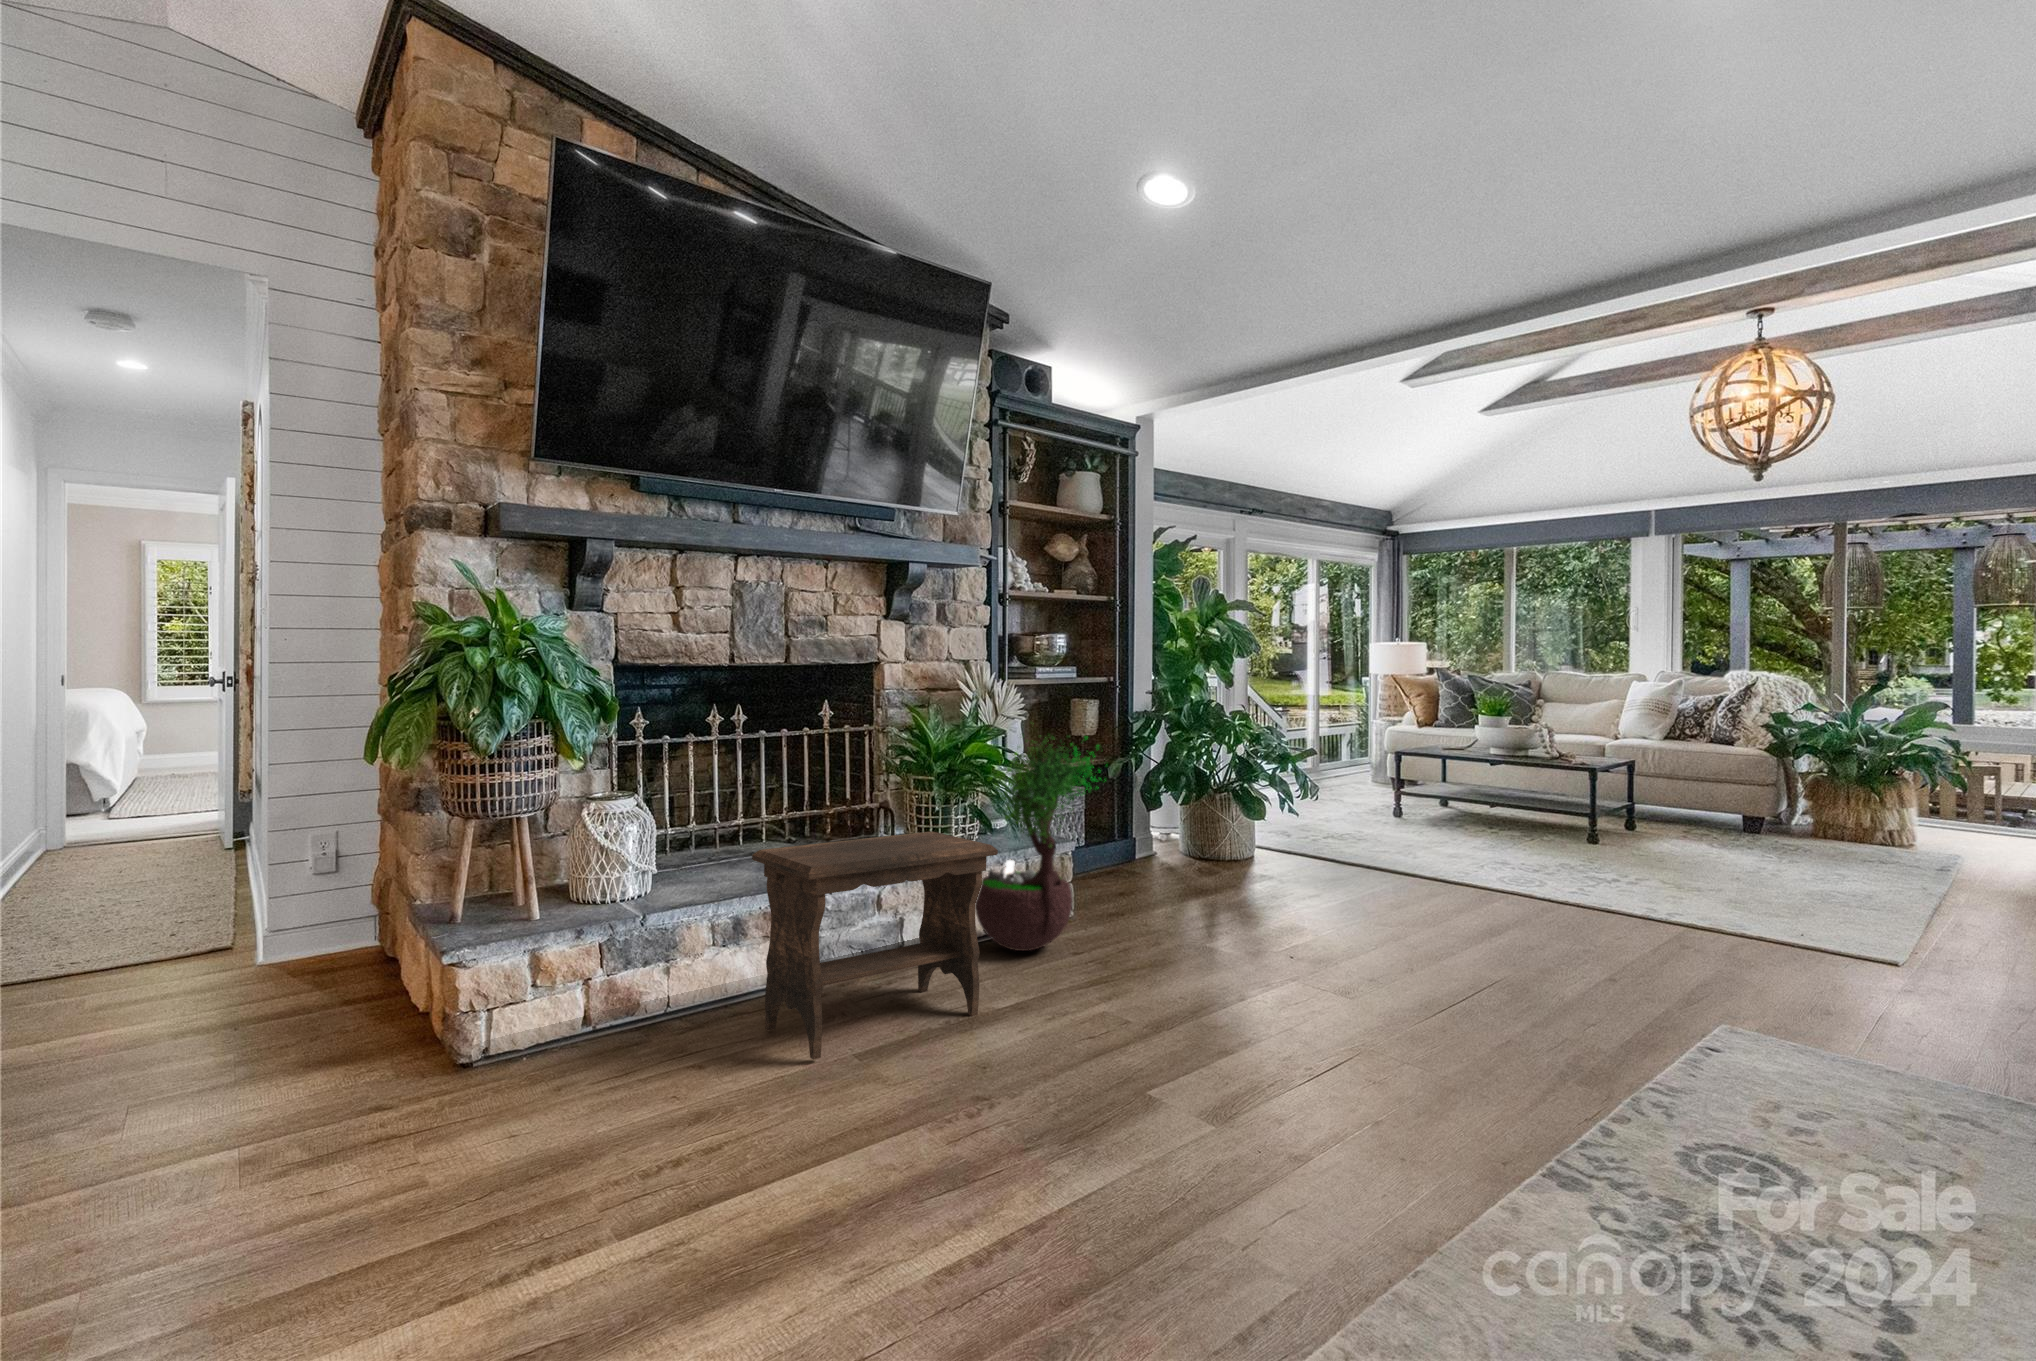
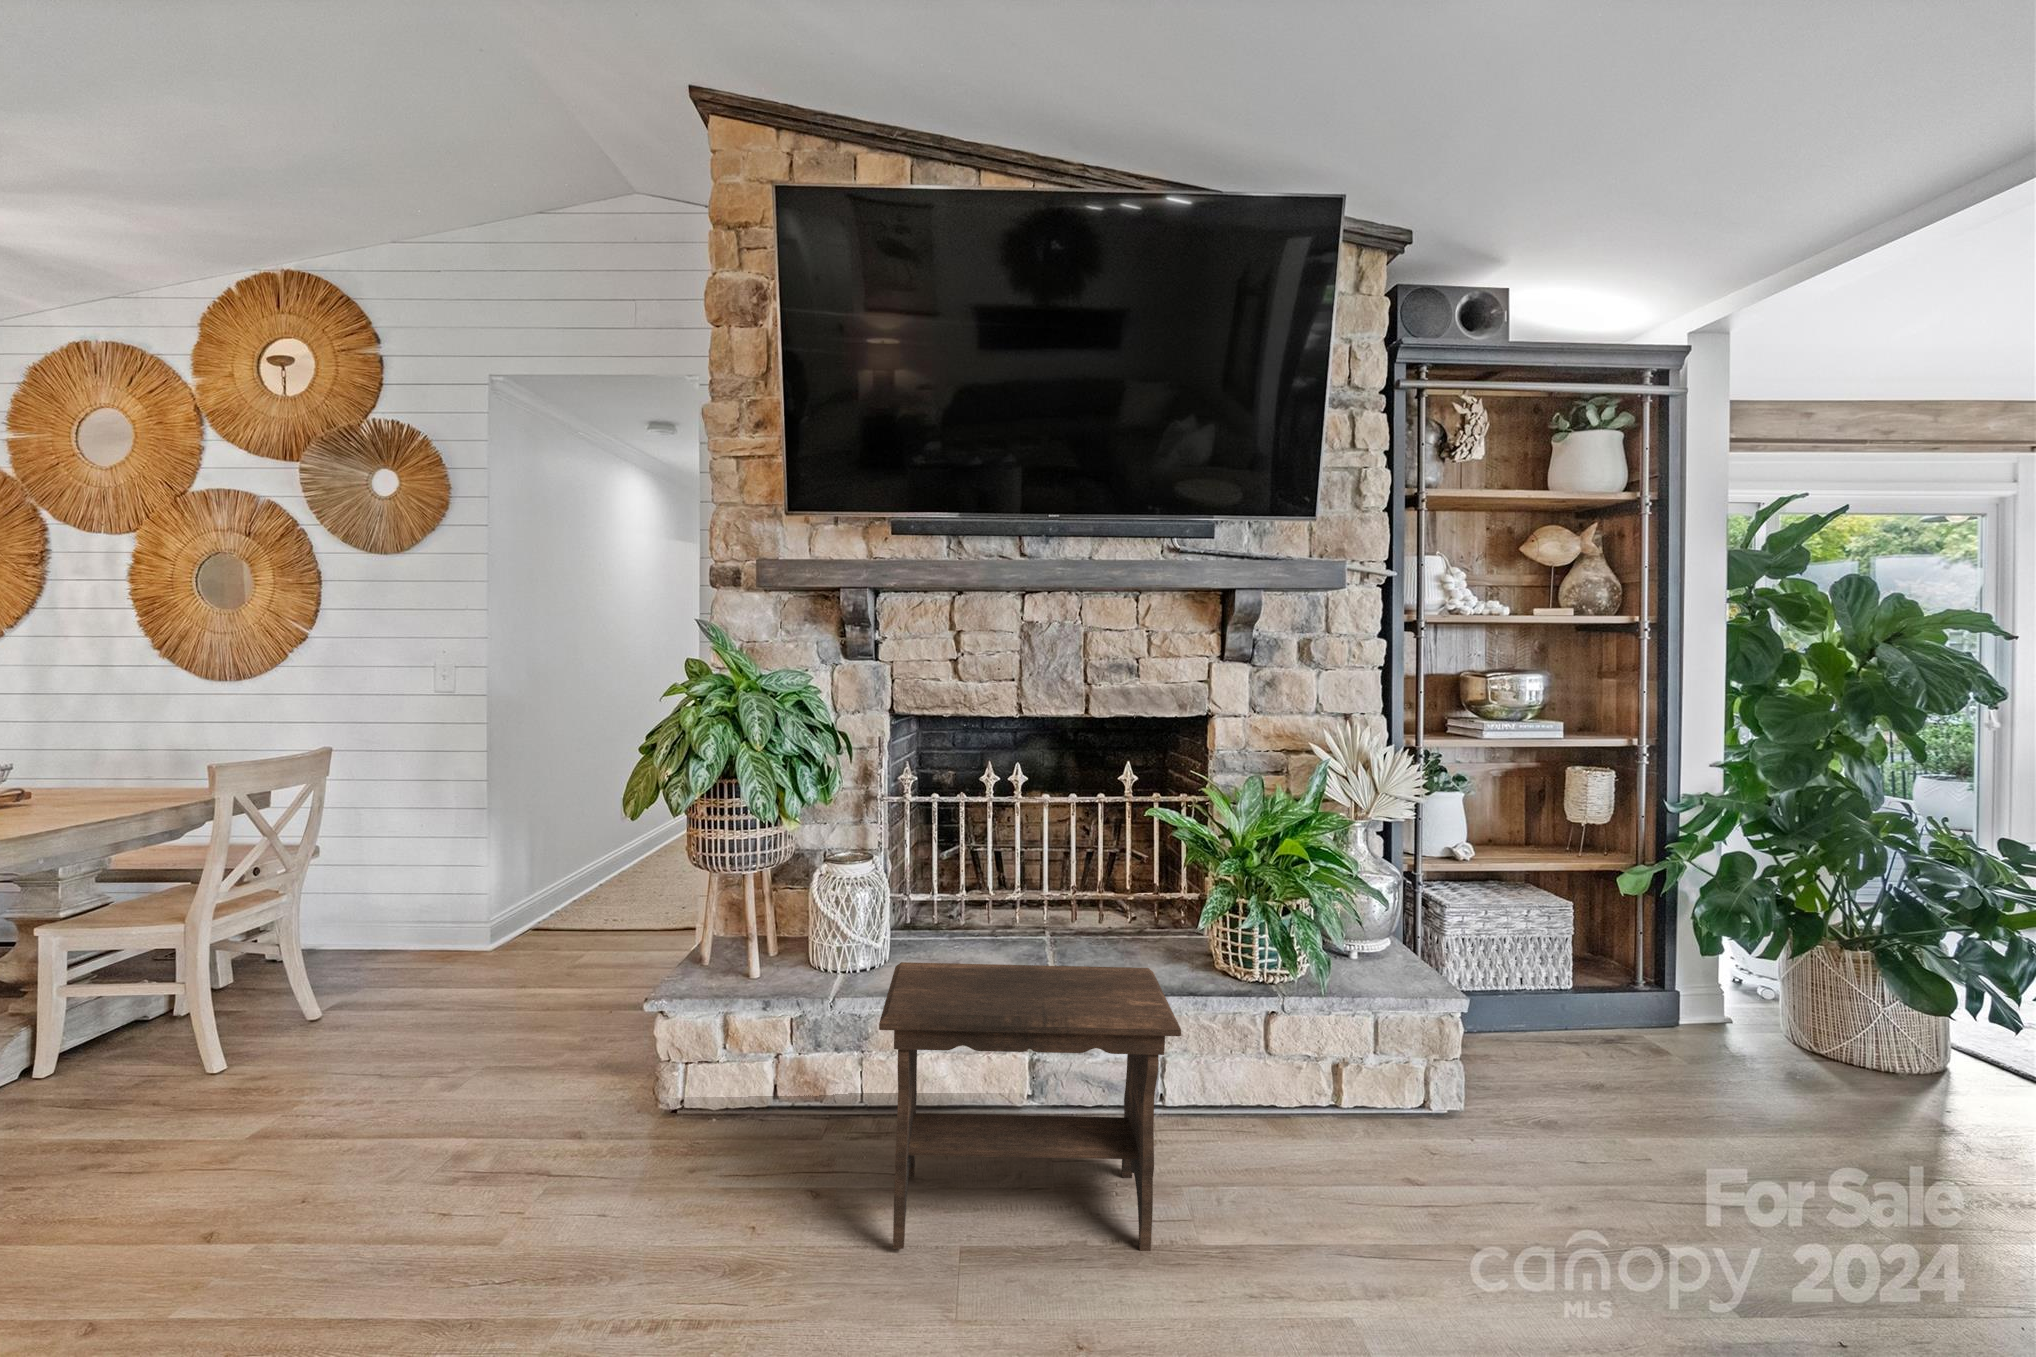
potted tree: present [975,735,1106,951] -> none [1246,829,1455,1154]

